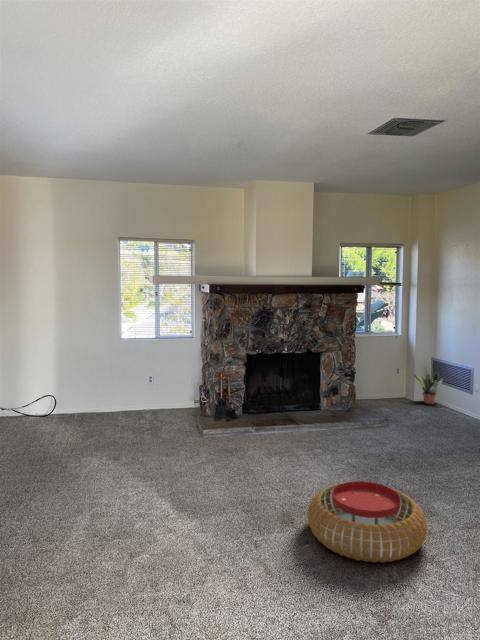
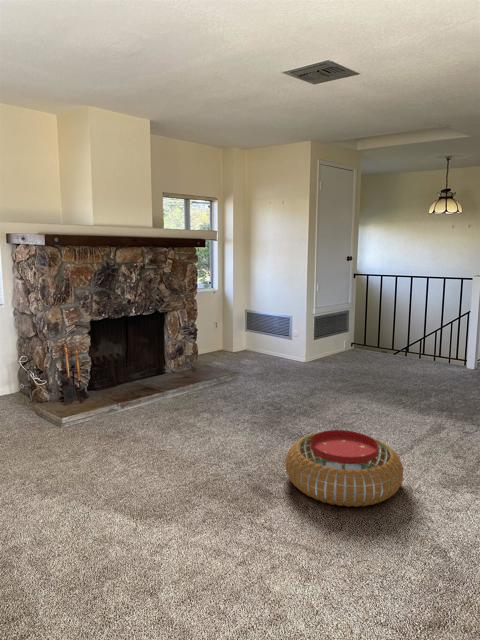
potted plant: present [413,368,442,404] -> none [236,318,263,354]

